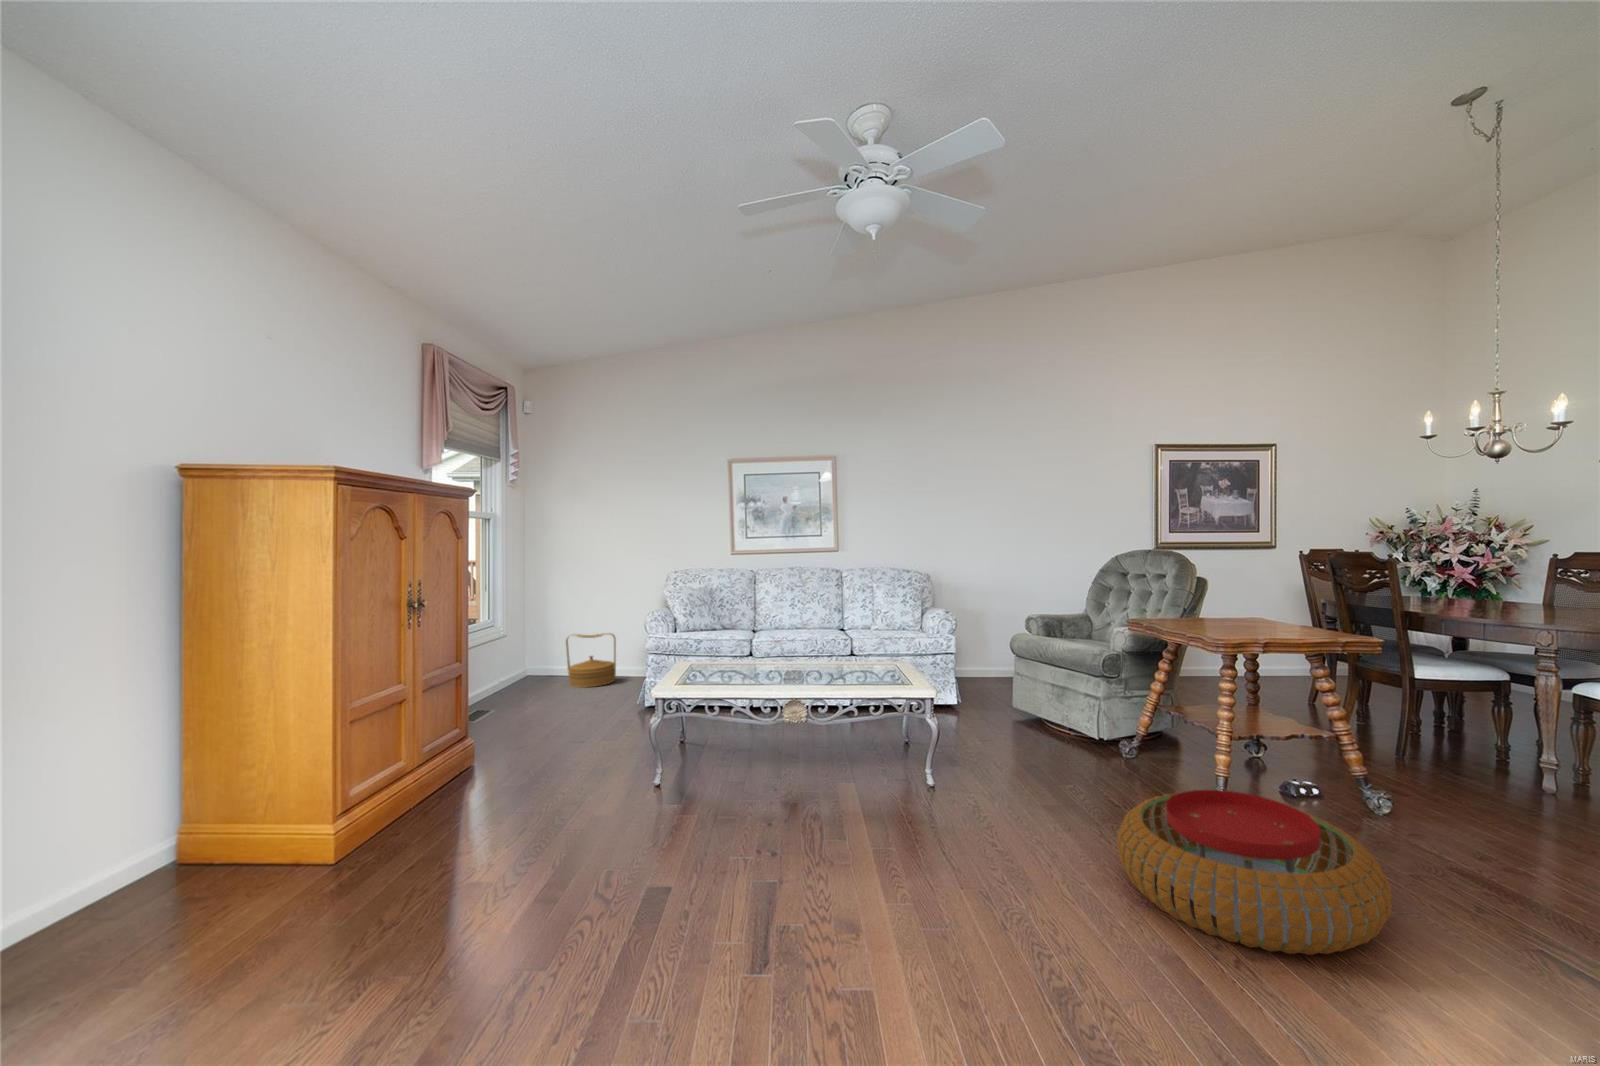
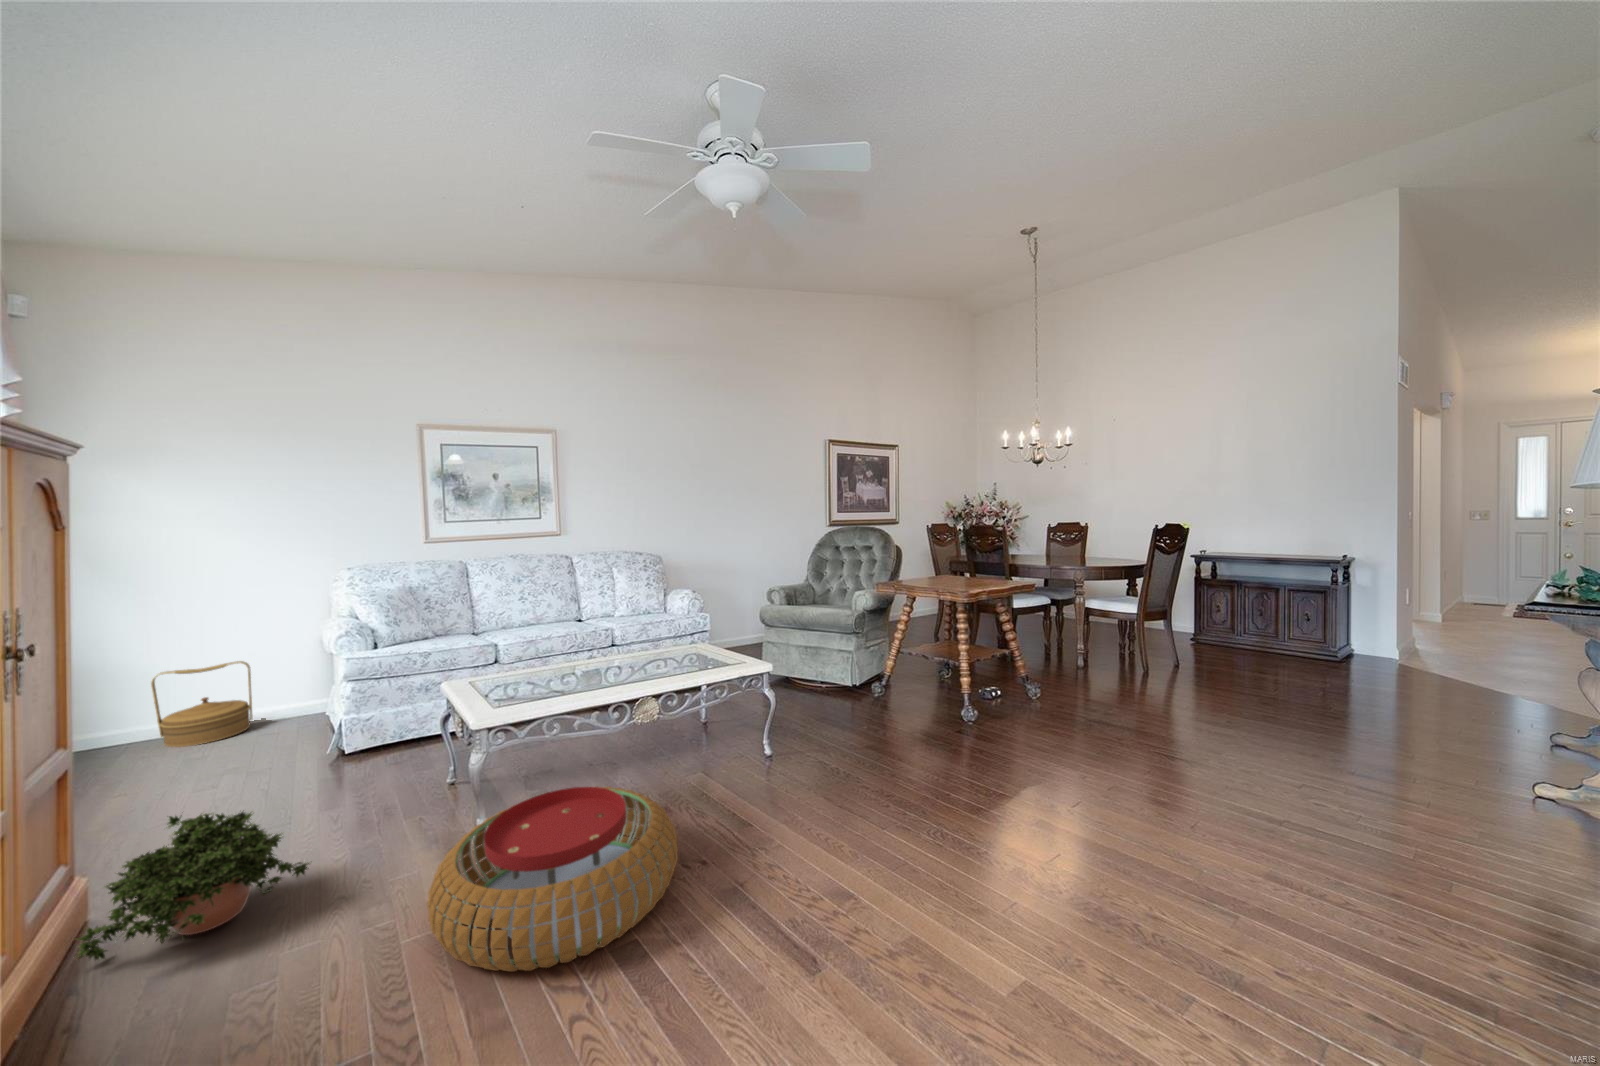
potted plant: none [433,715,544,797] -> present [76,812,310,960]
pouf: present [1117,790,1392,955] -> present [427,787,678,972]

